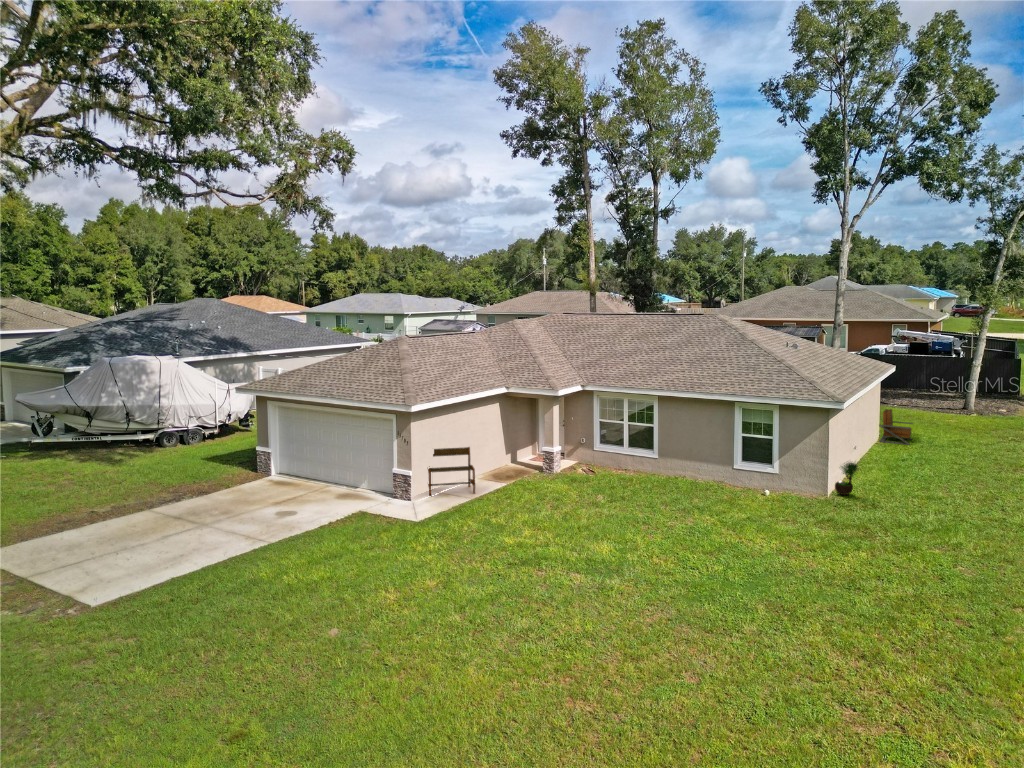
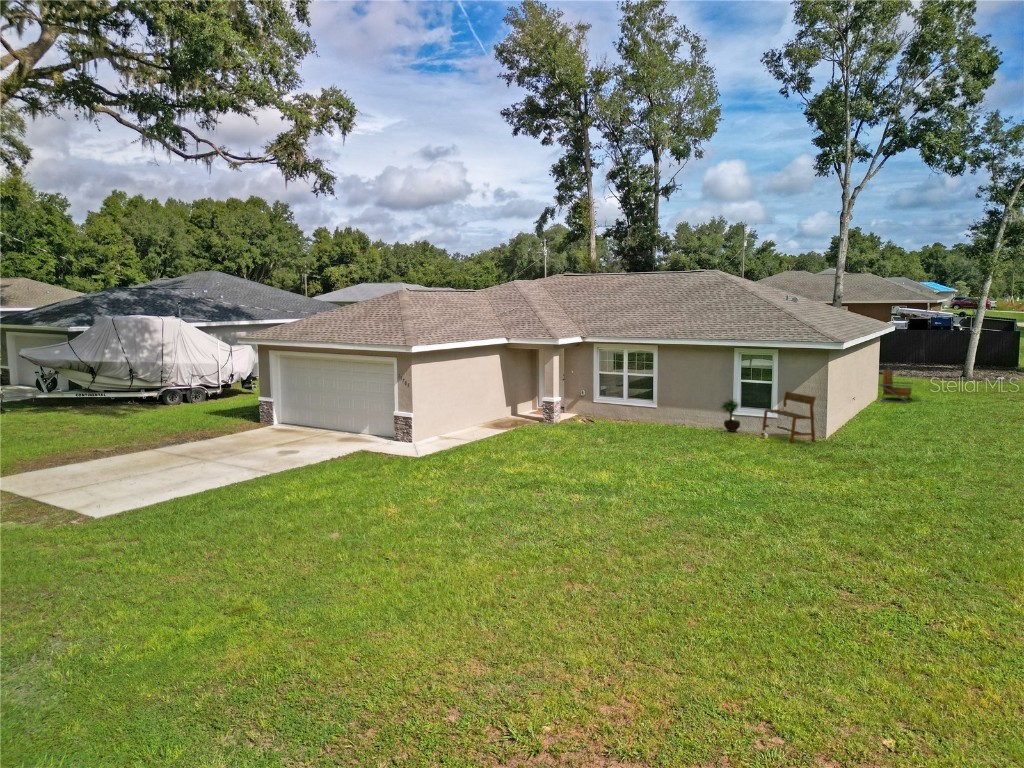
bench: present [428,447,475,496] -> present [762,391,815,443]
potted tree: present [835,462,858,495] -> present [721,400,740,431]

